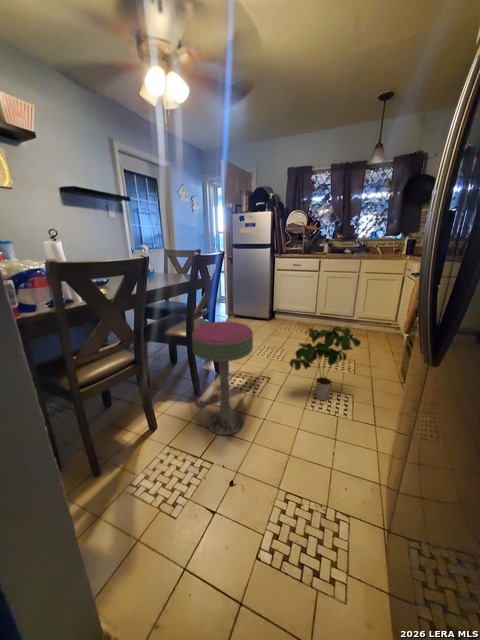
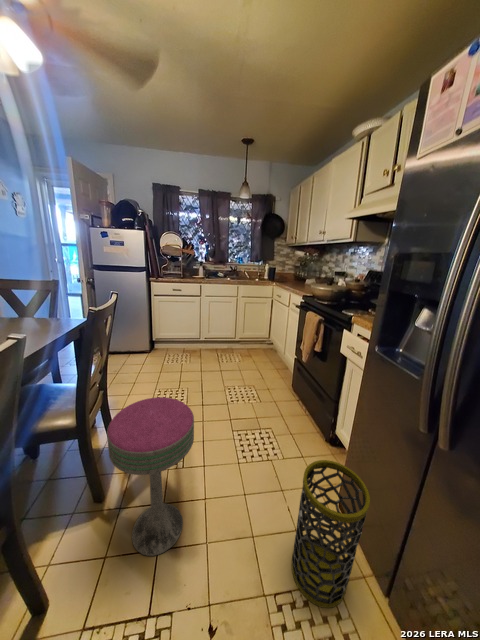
potted plant: present [289,326,360,400] -> none [215,367,273,445]
trash can: none [315,394,392,534] -> present [291,460,370,608]

